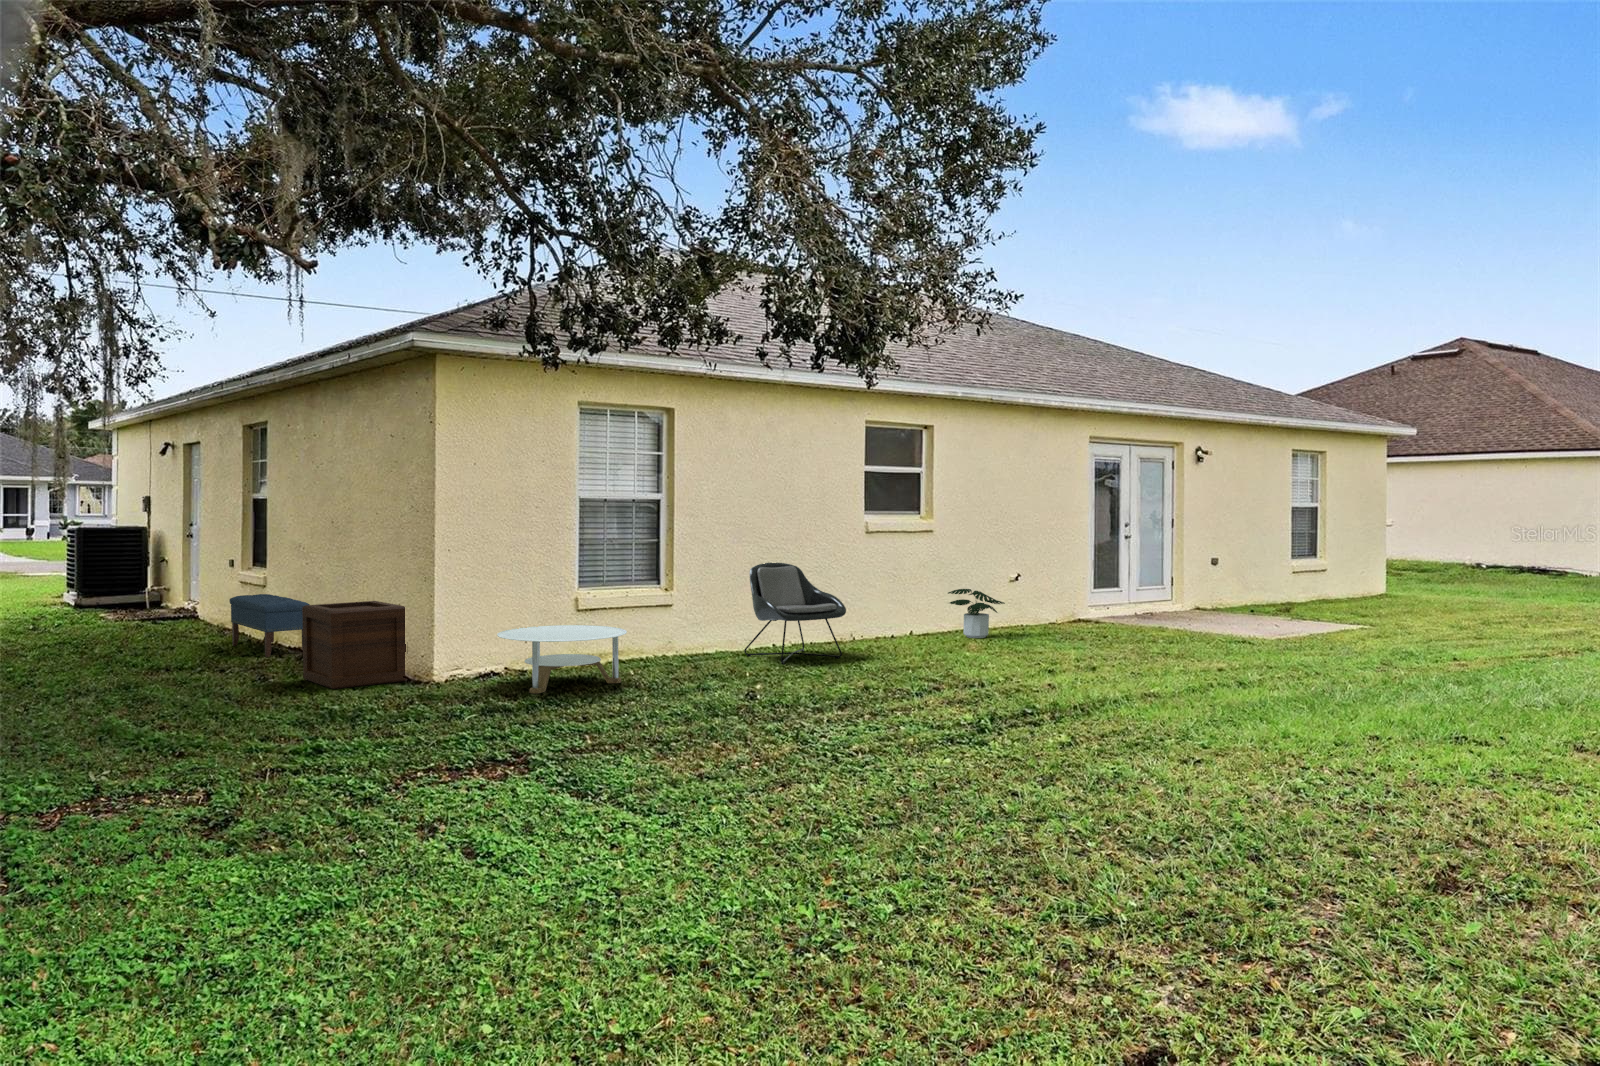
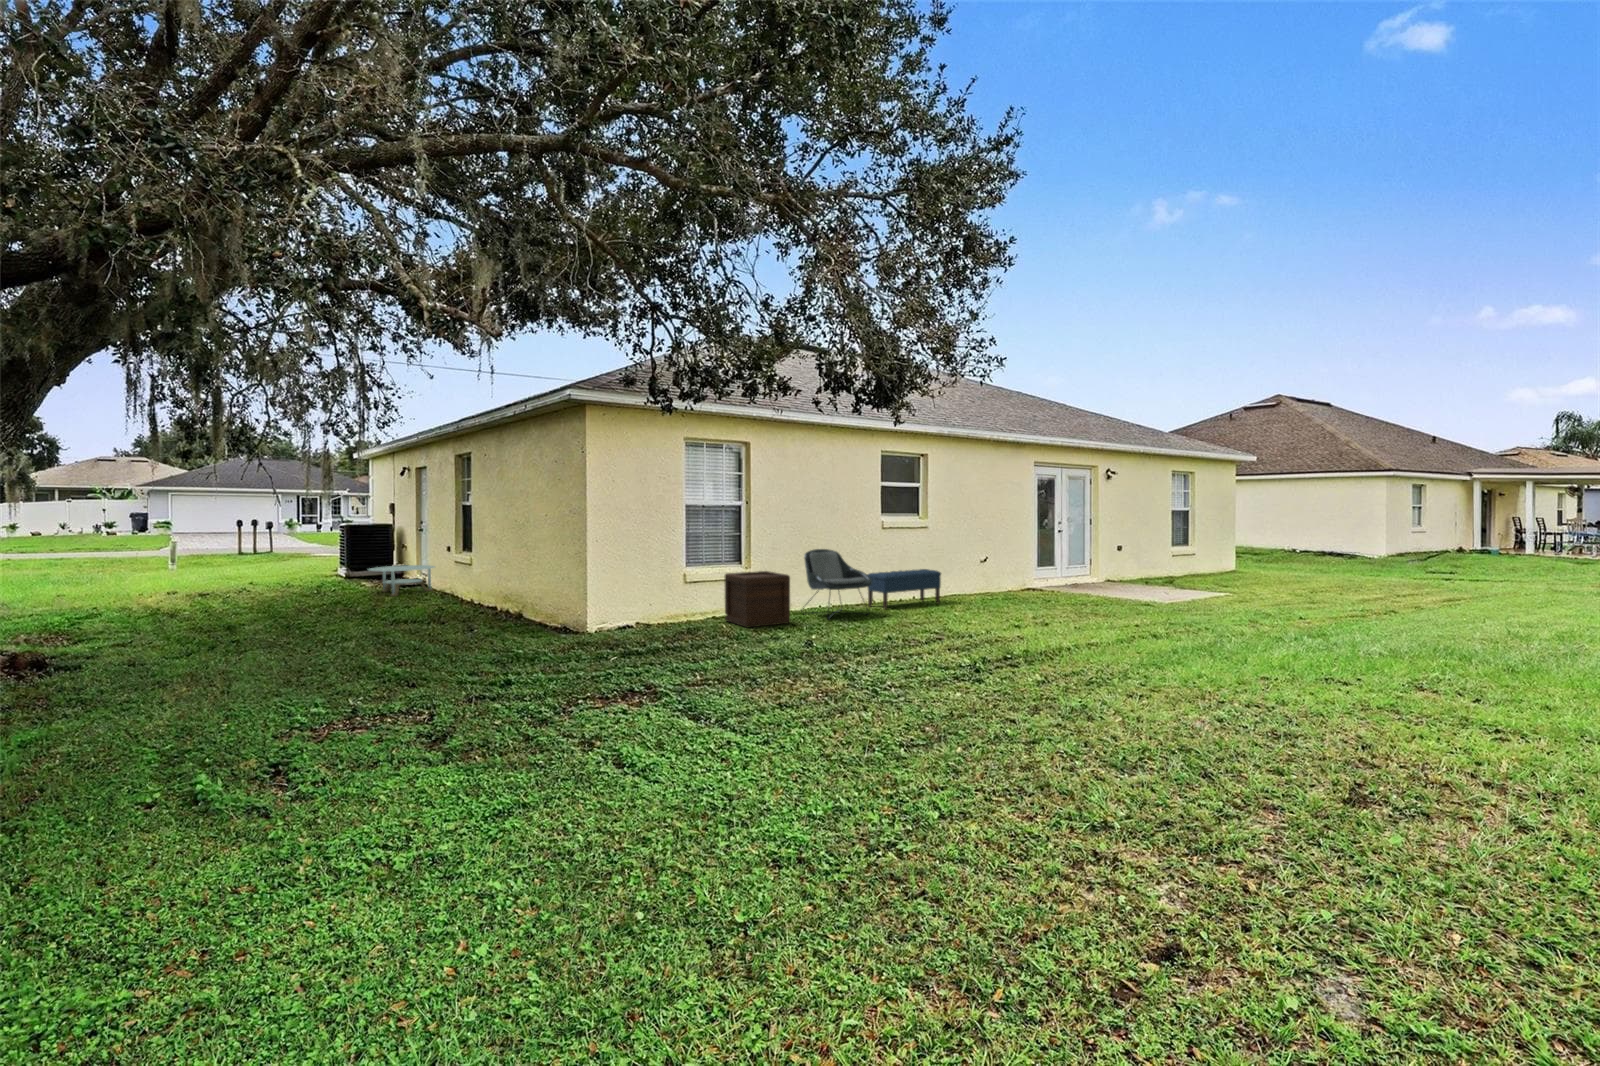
potted plant: present [948,589,1005,638] -> none [941,566,981,601]
bench: present [229,594,310,657] -> present [868,569,941,610]
wooden crate: present [302,601,407,689] -> present [725,571,790,627]
round table: present [497,625,627,693] -> present [369,565,435,596]

